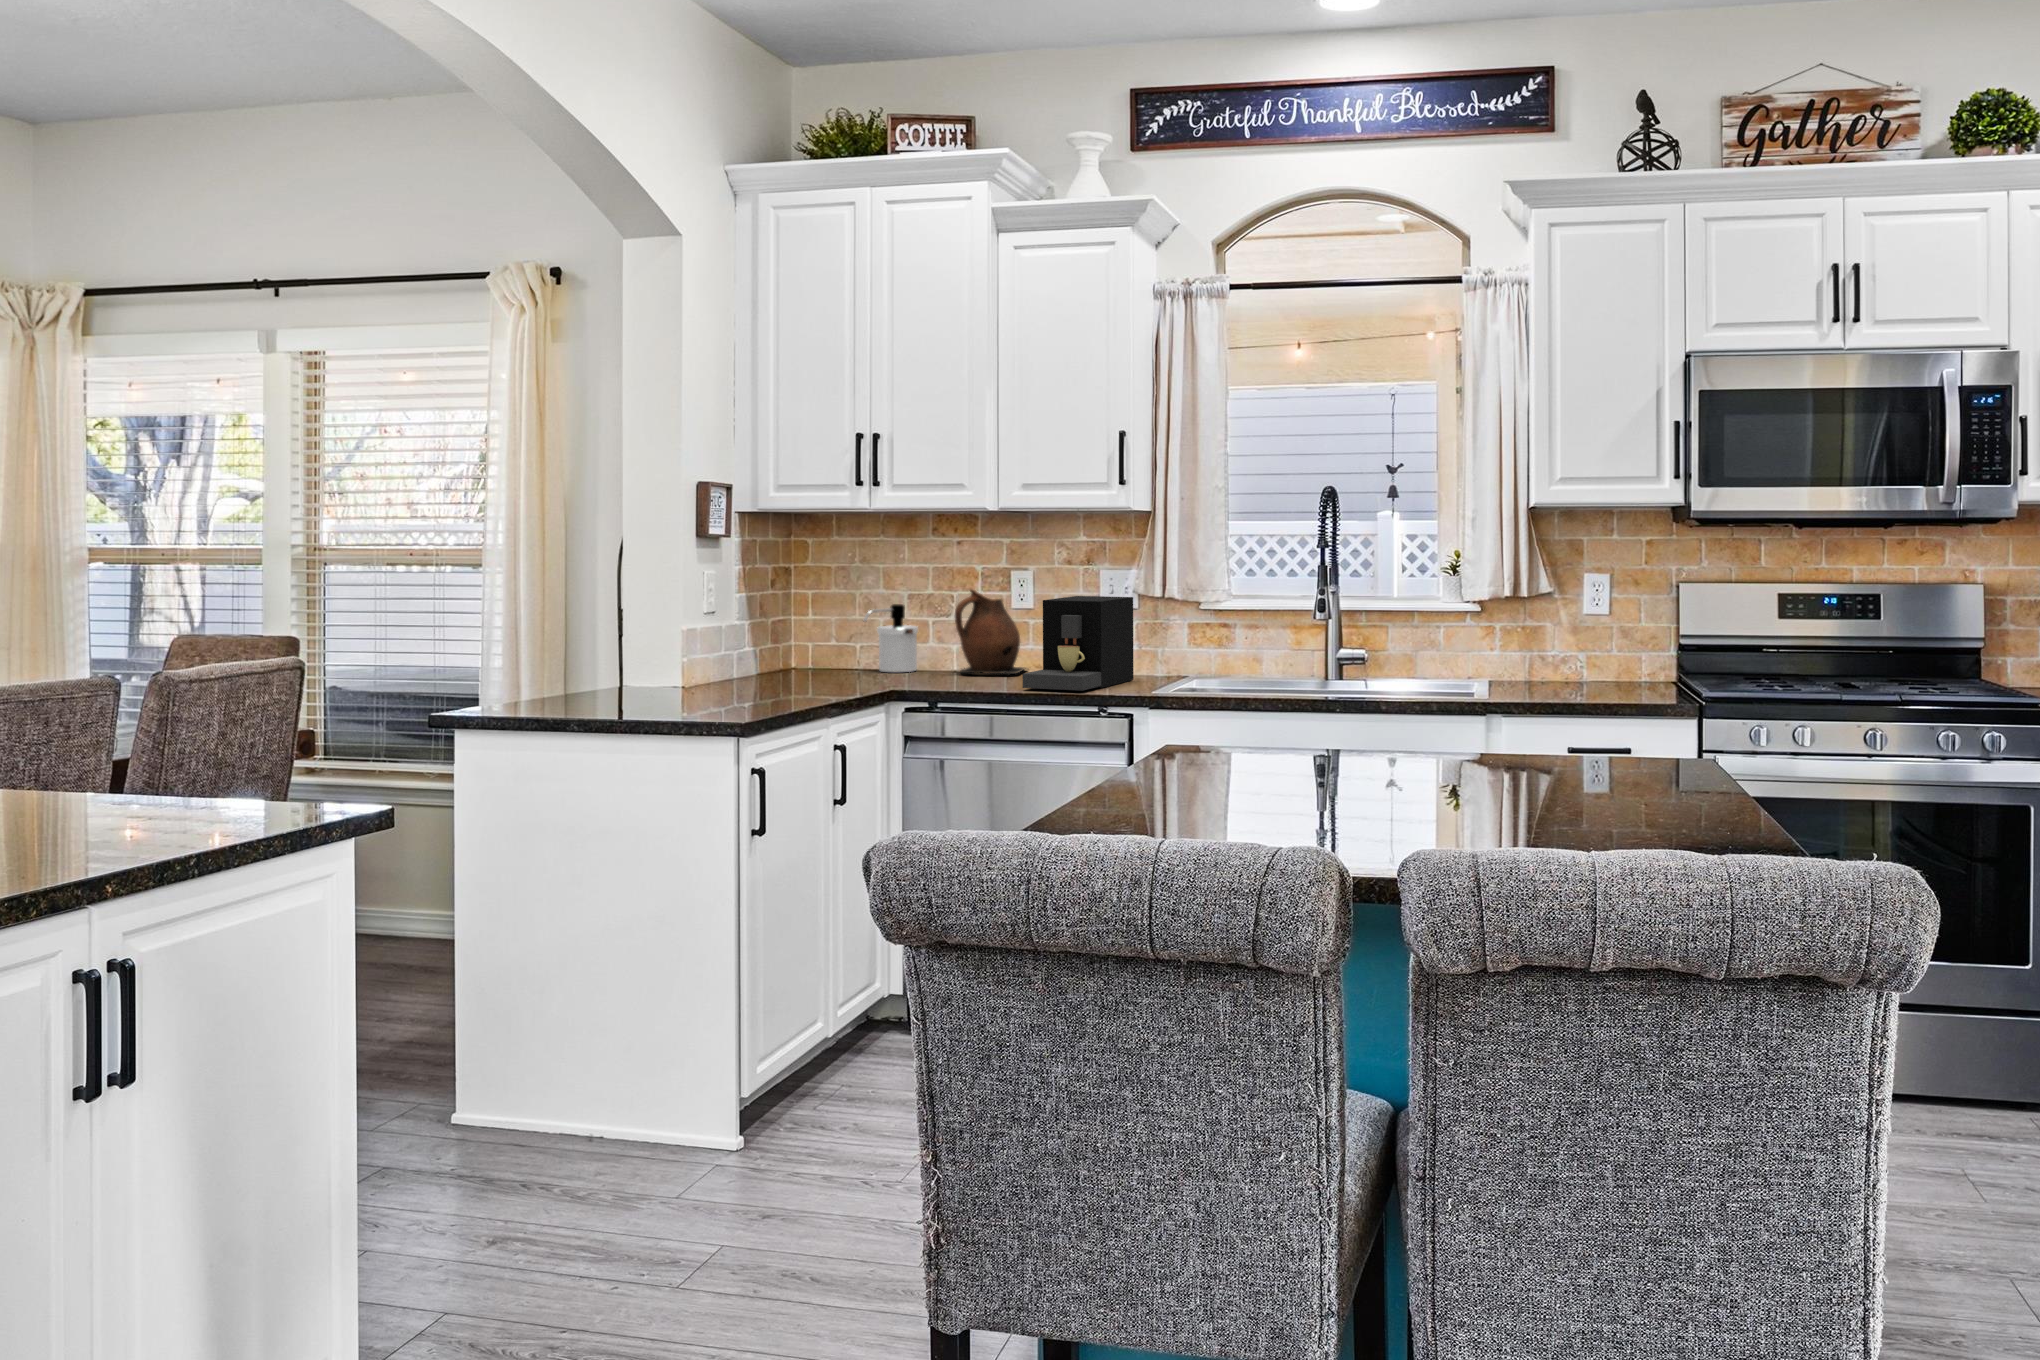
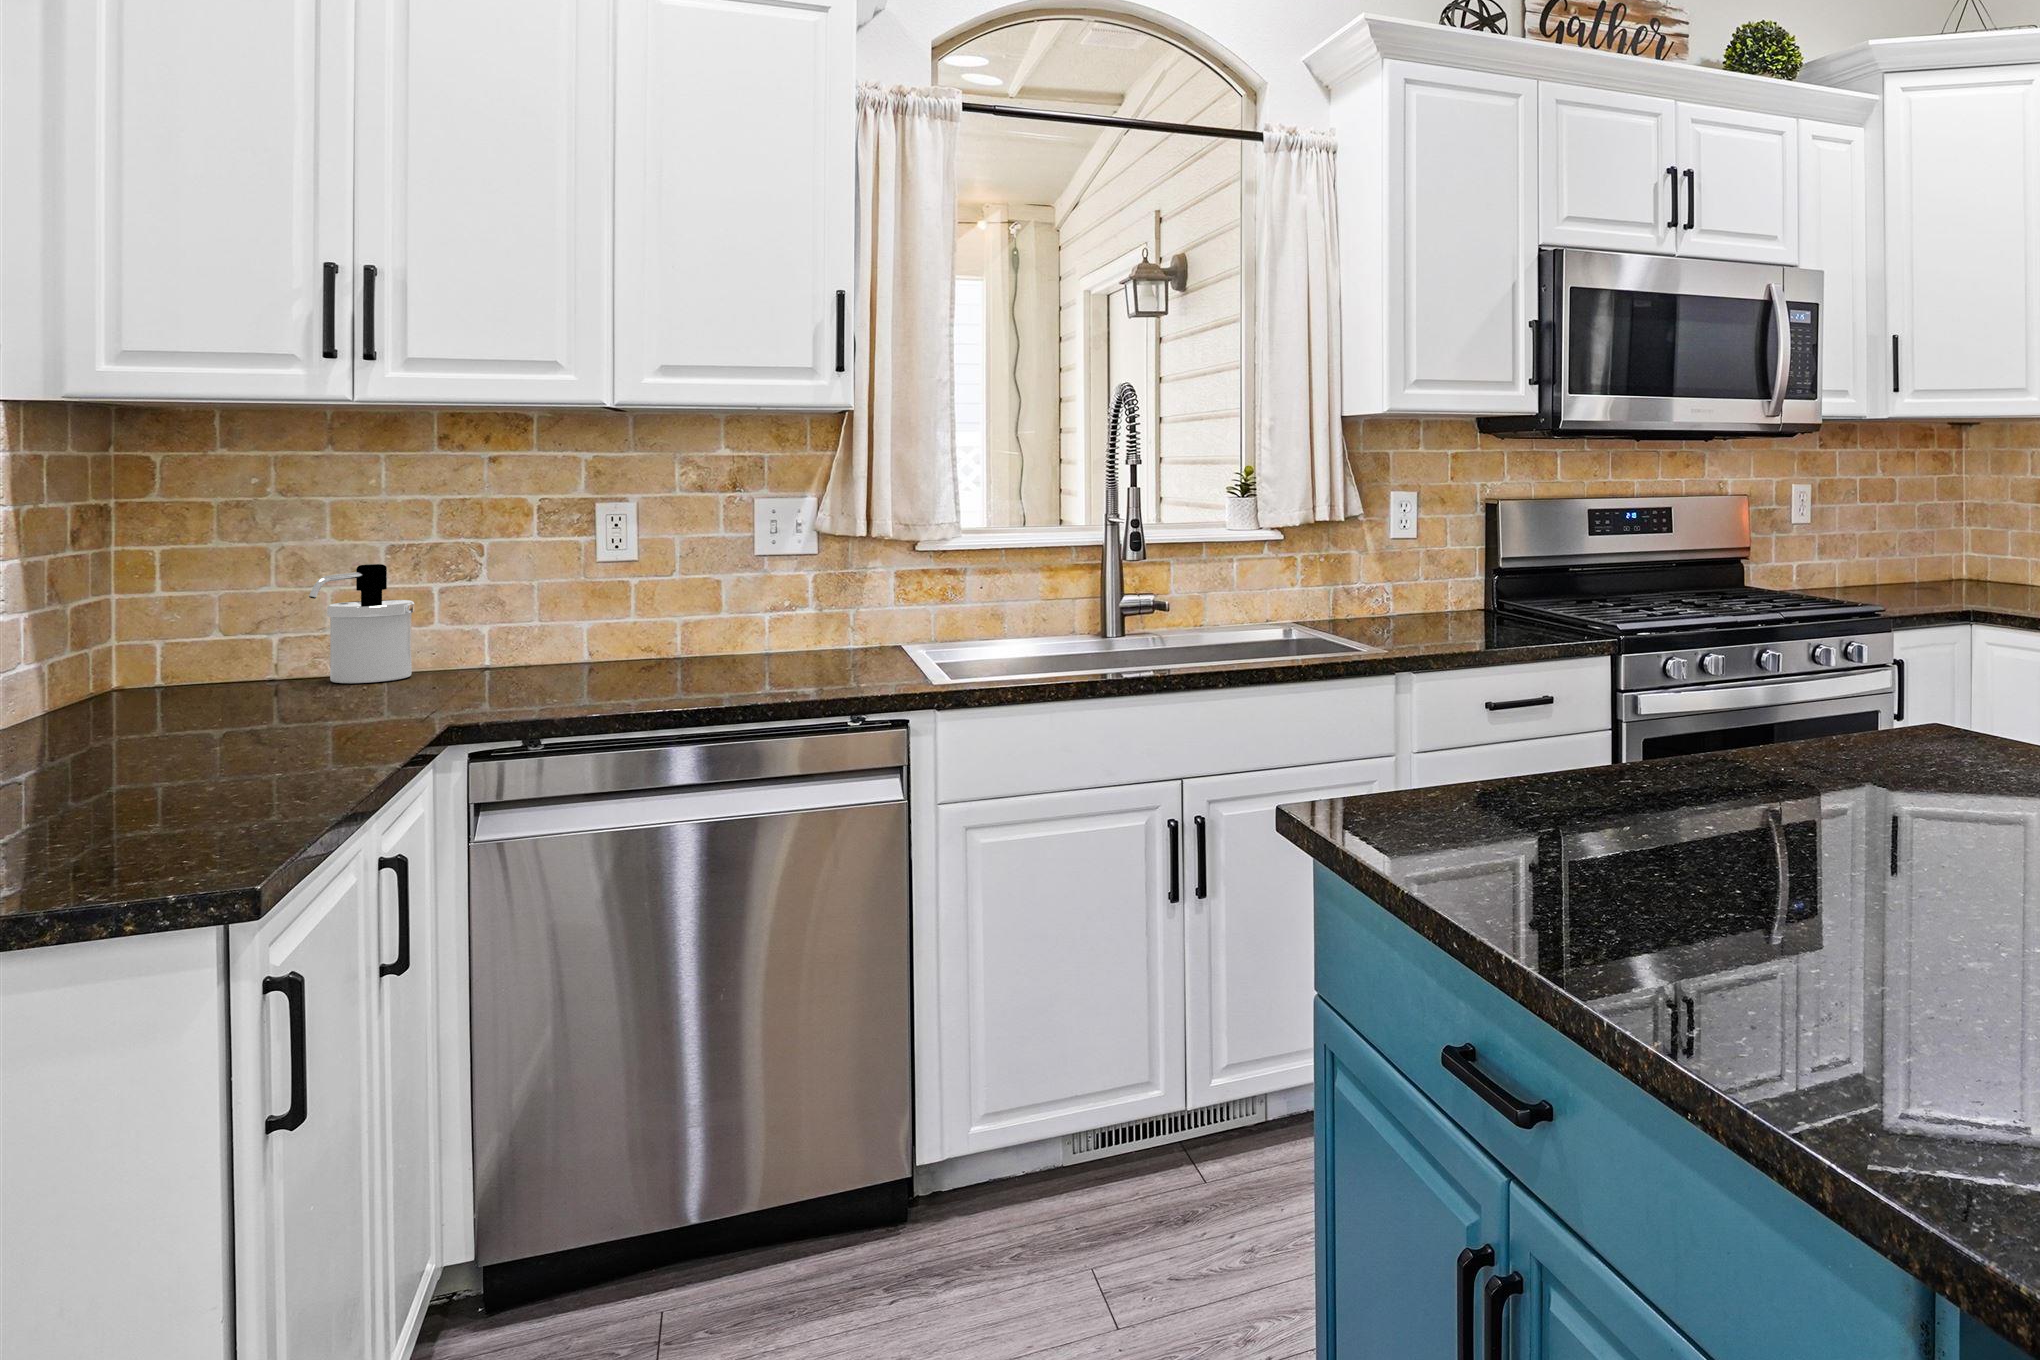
ceramic pitcher: present [955,589,1027,674] -> none [501,534,631,674]
coffee maker: present [1023,596,1134,691] -> none [699,538,842,690]

